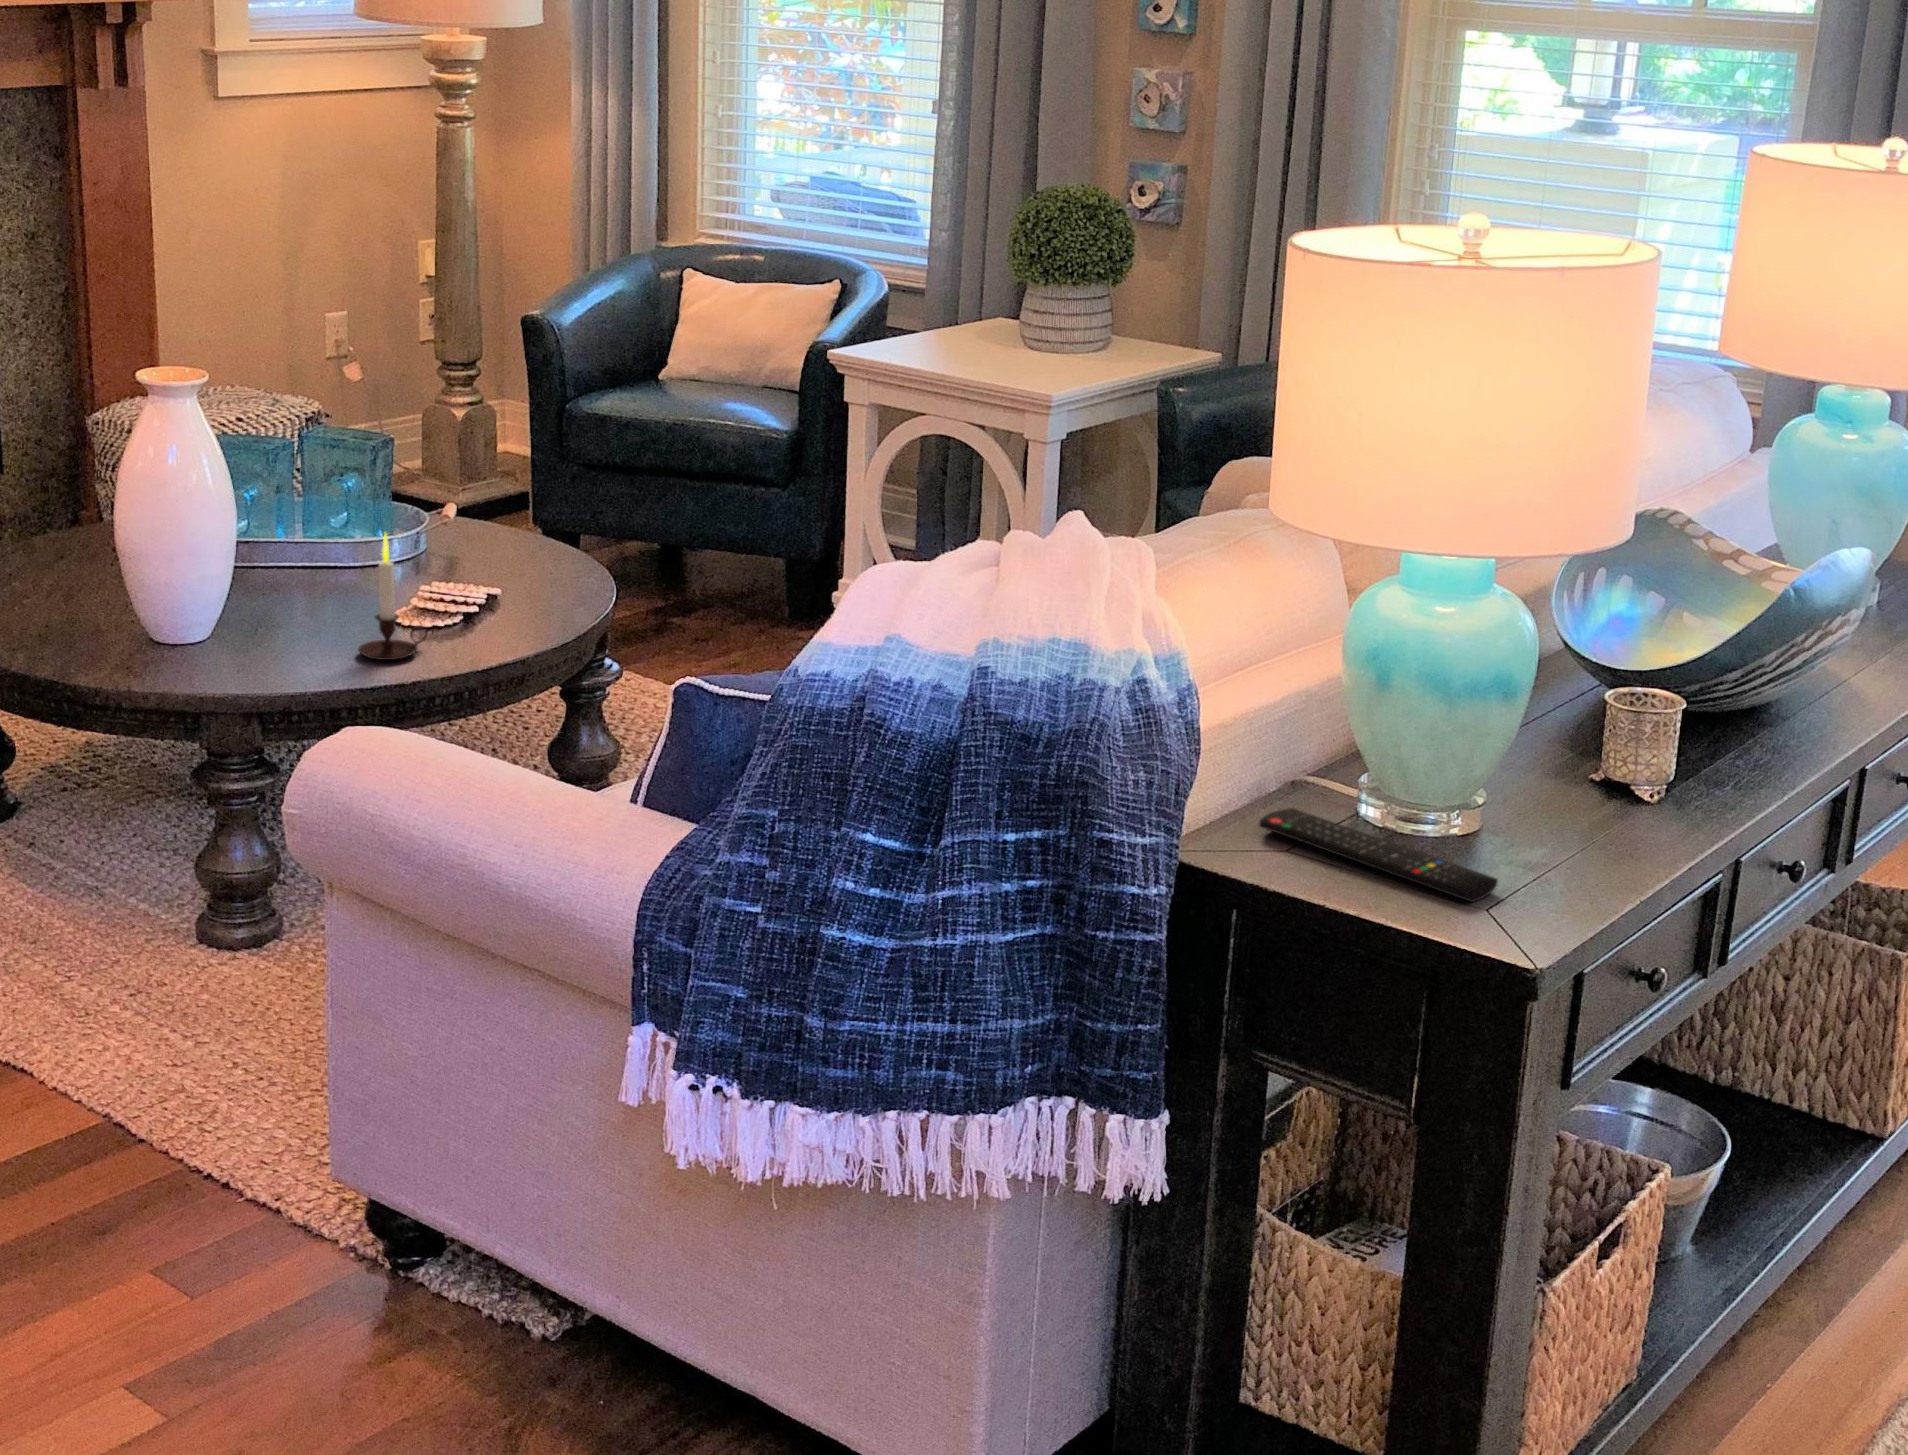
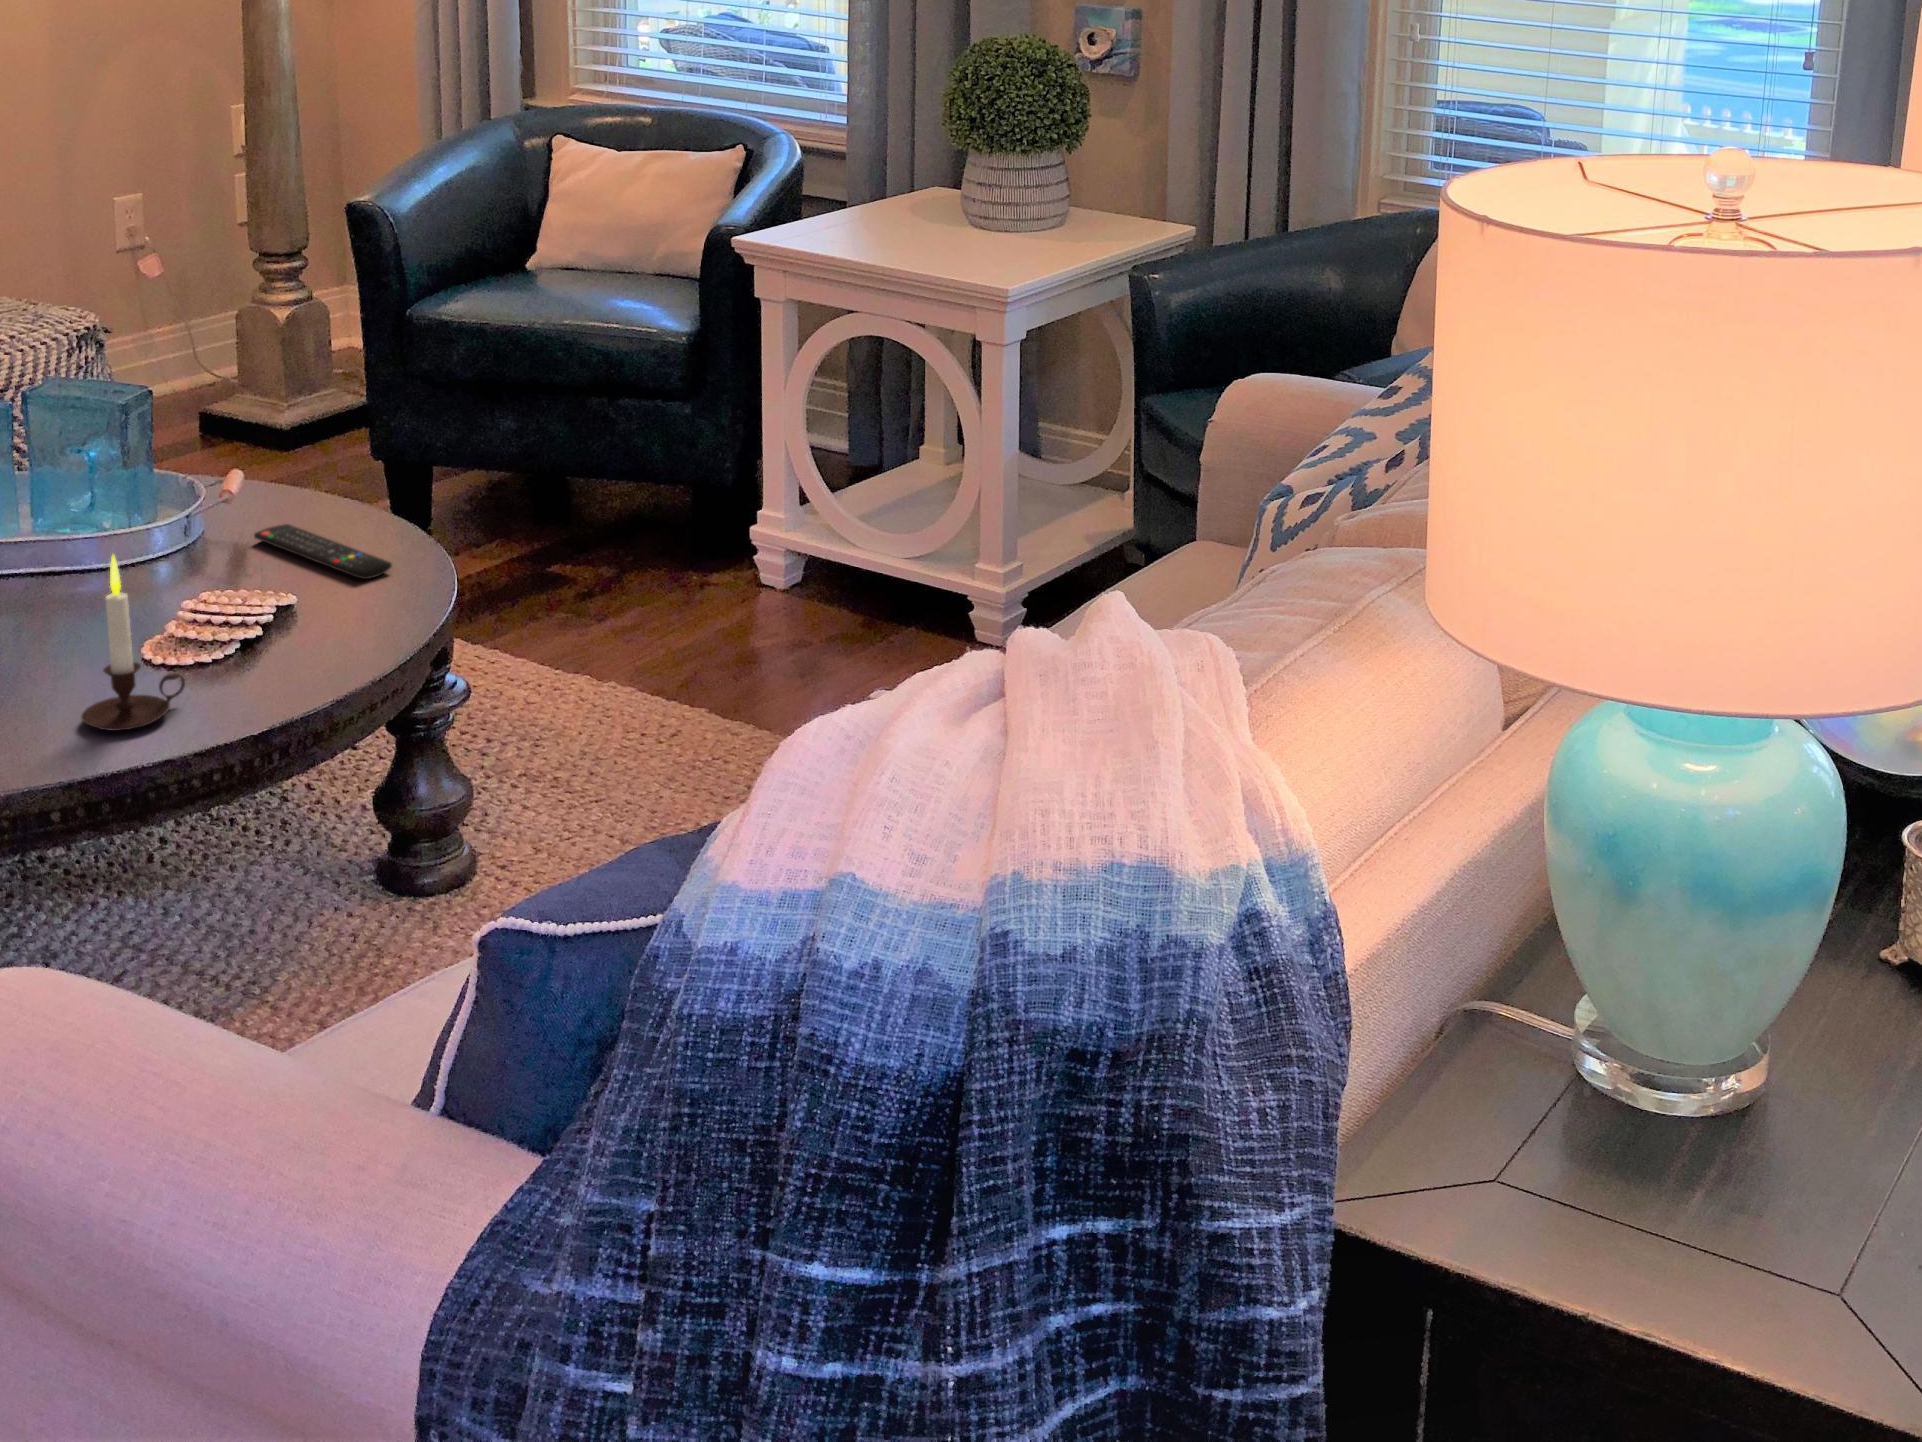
remote control: present [1259,808,1498,902] -> present [254,524,392,579]

